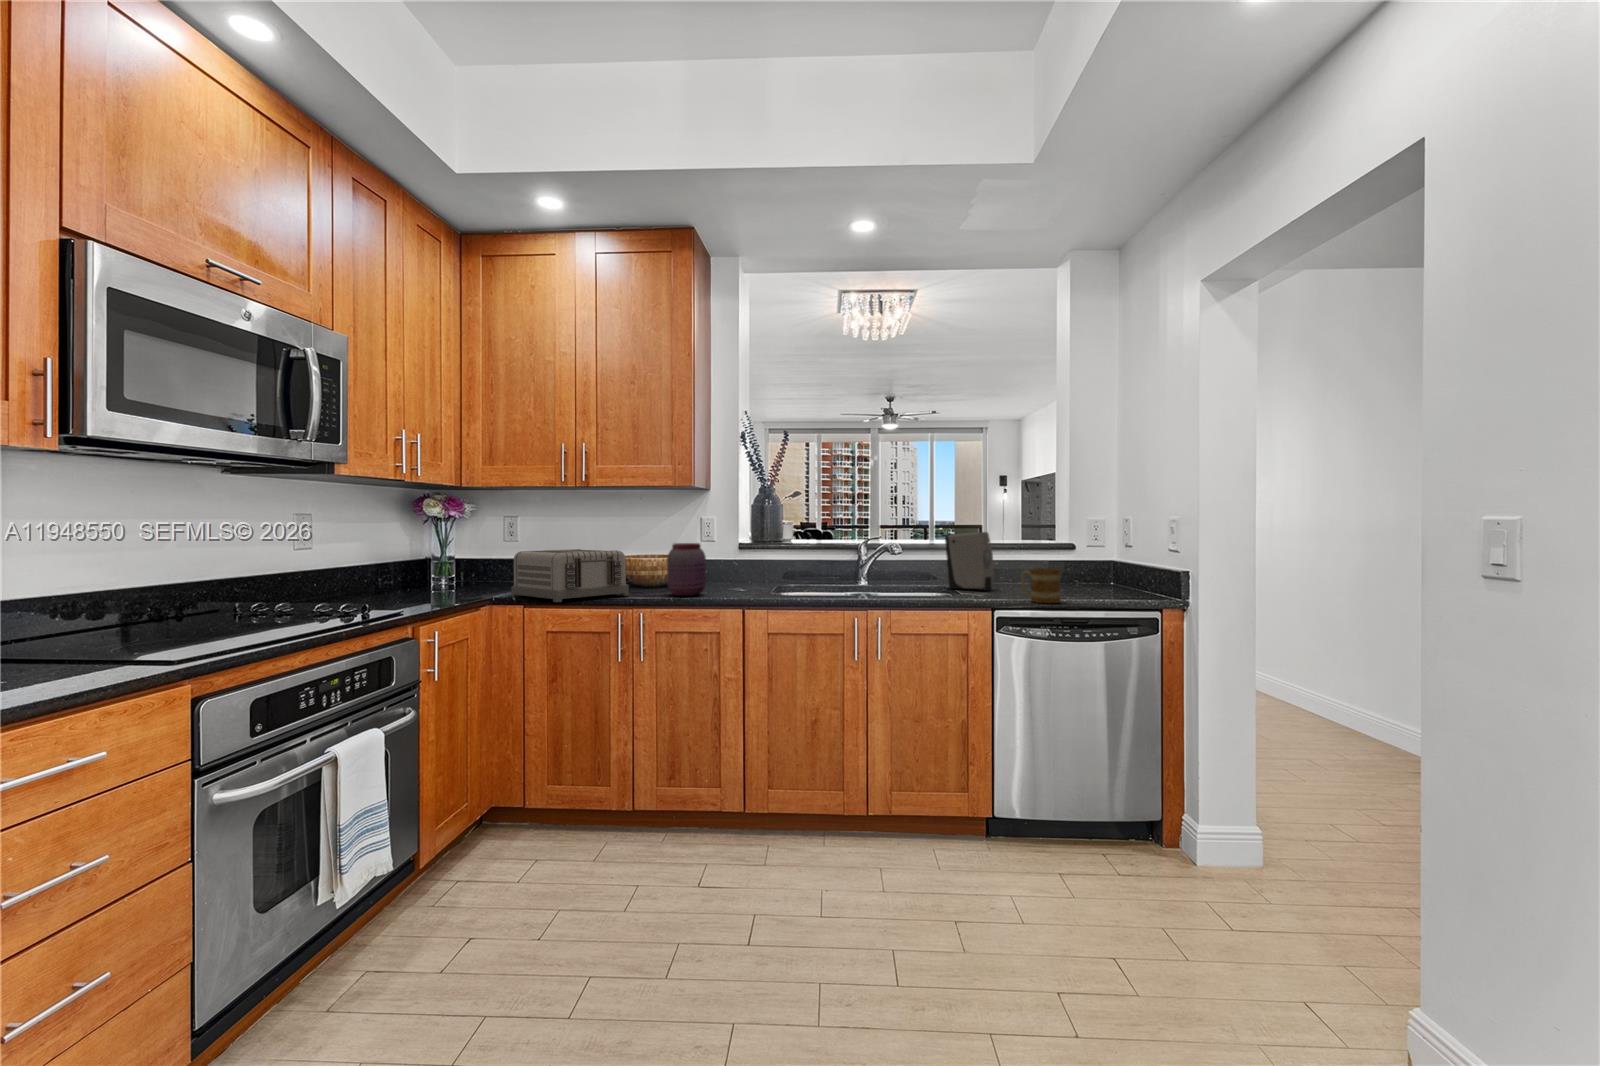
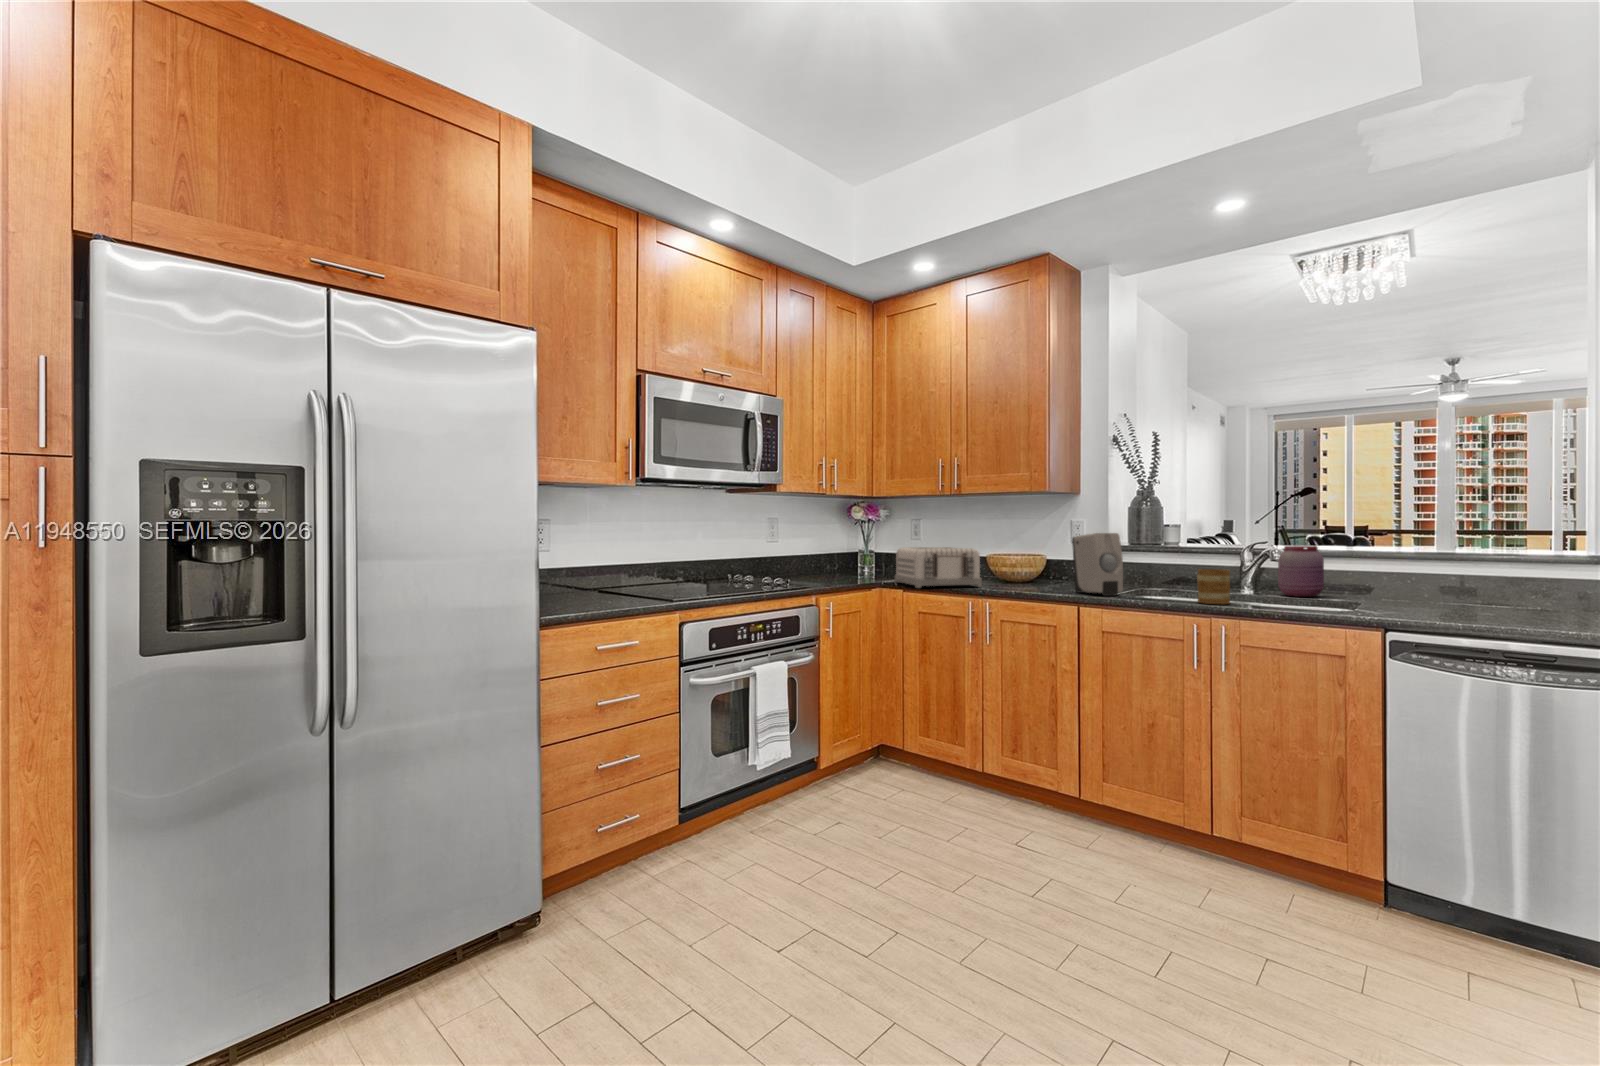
soap dispenser: present [945,532,994,591] -> present [1072,533,1123,596]
jar: present [667,543,706,596] -> present [1278,545,1324,597]
mug: present [1021,568,1061,603] -> present [1197,569,1230,604]

